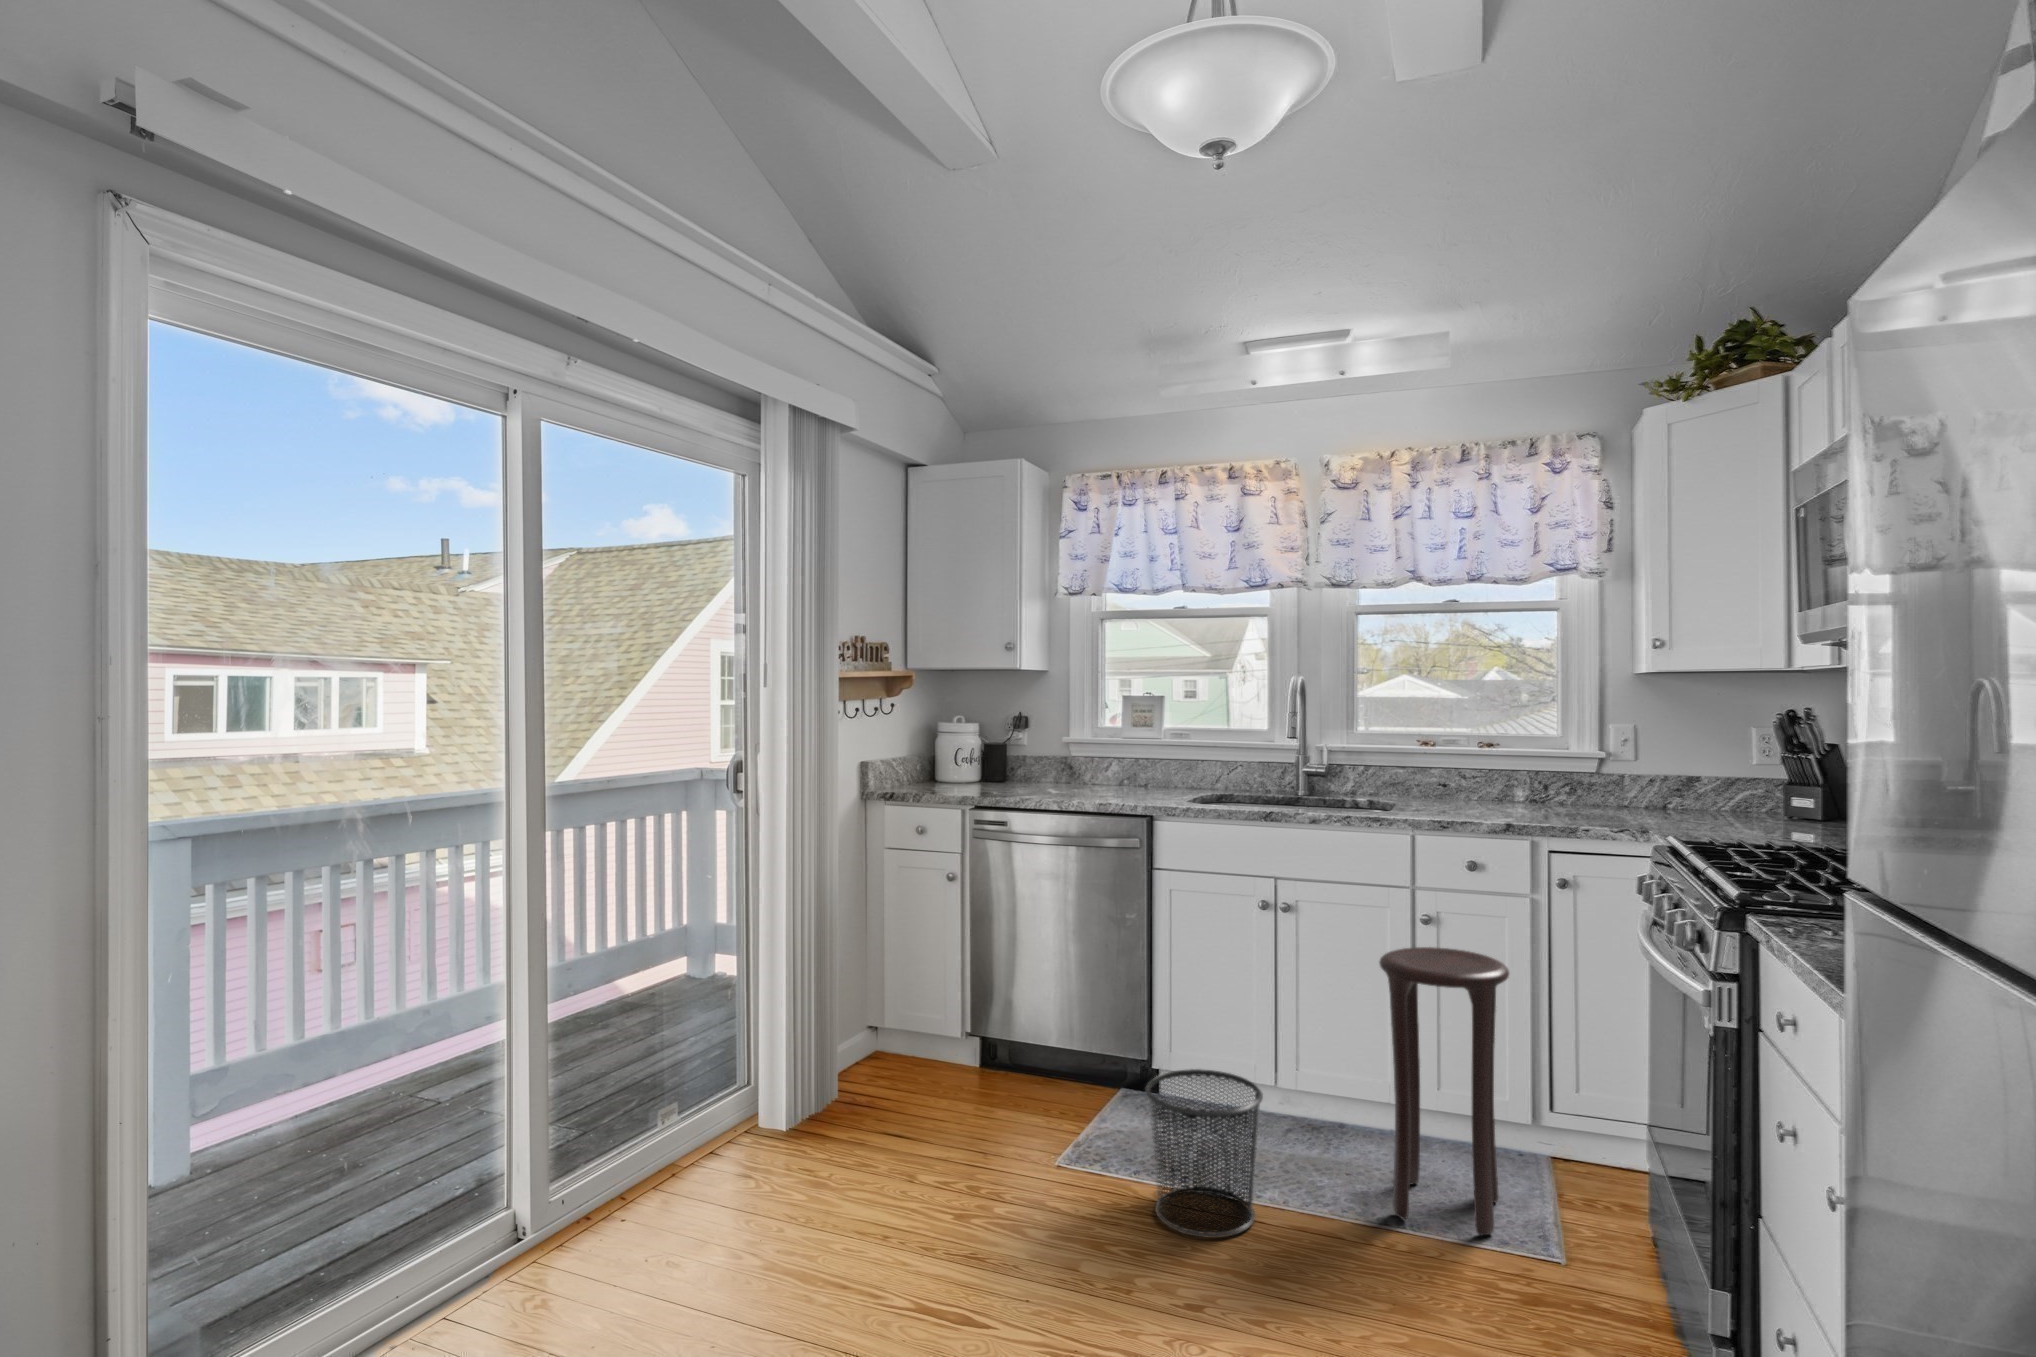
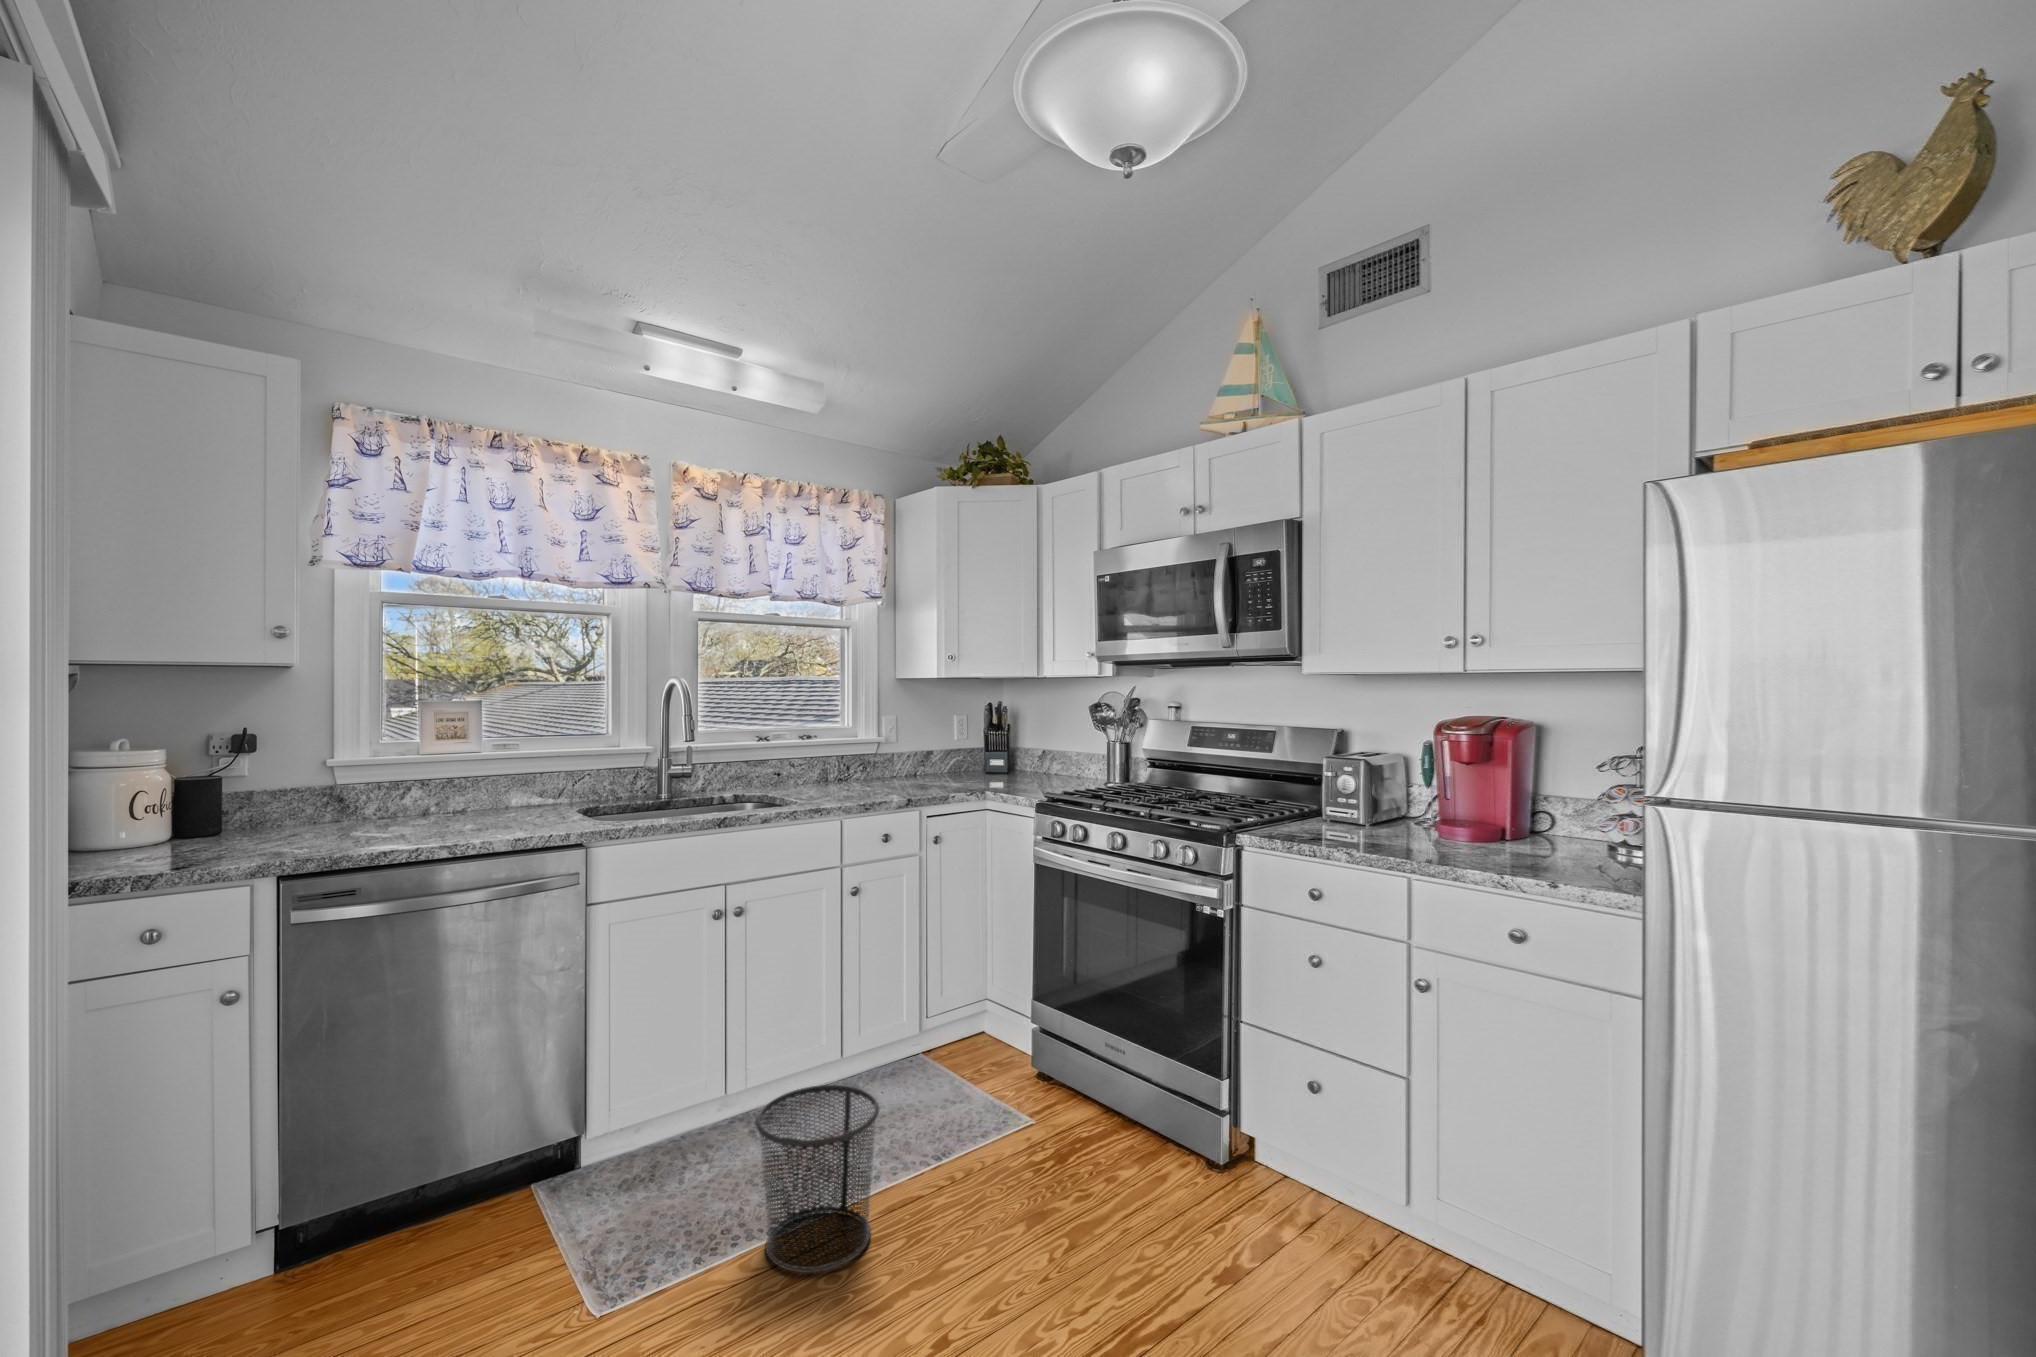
stool: present [1379,947,1509,1235] -> none [893,907,994,1148]

